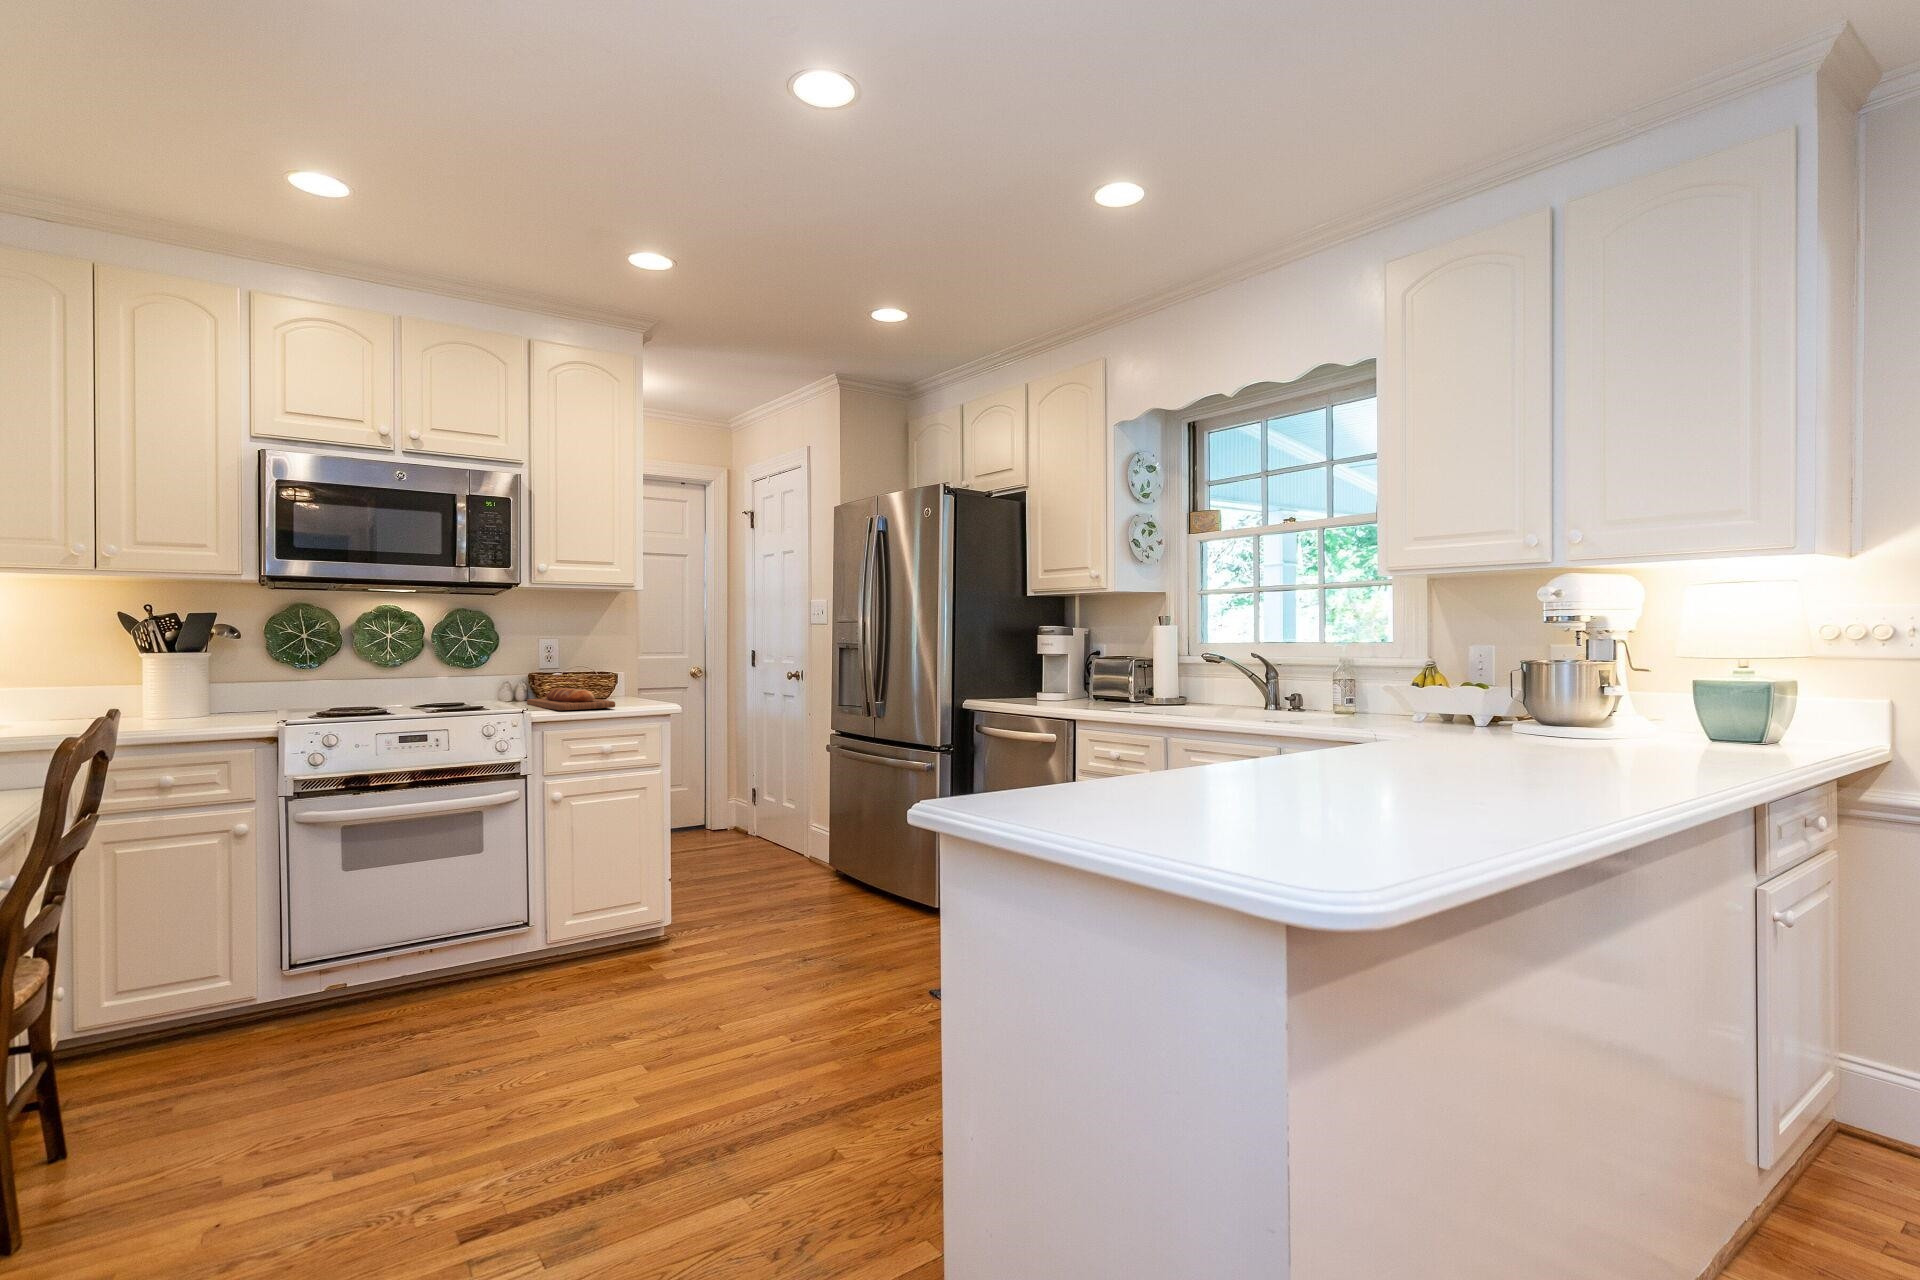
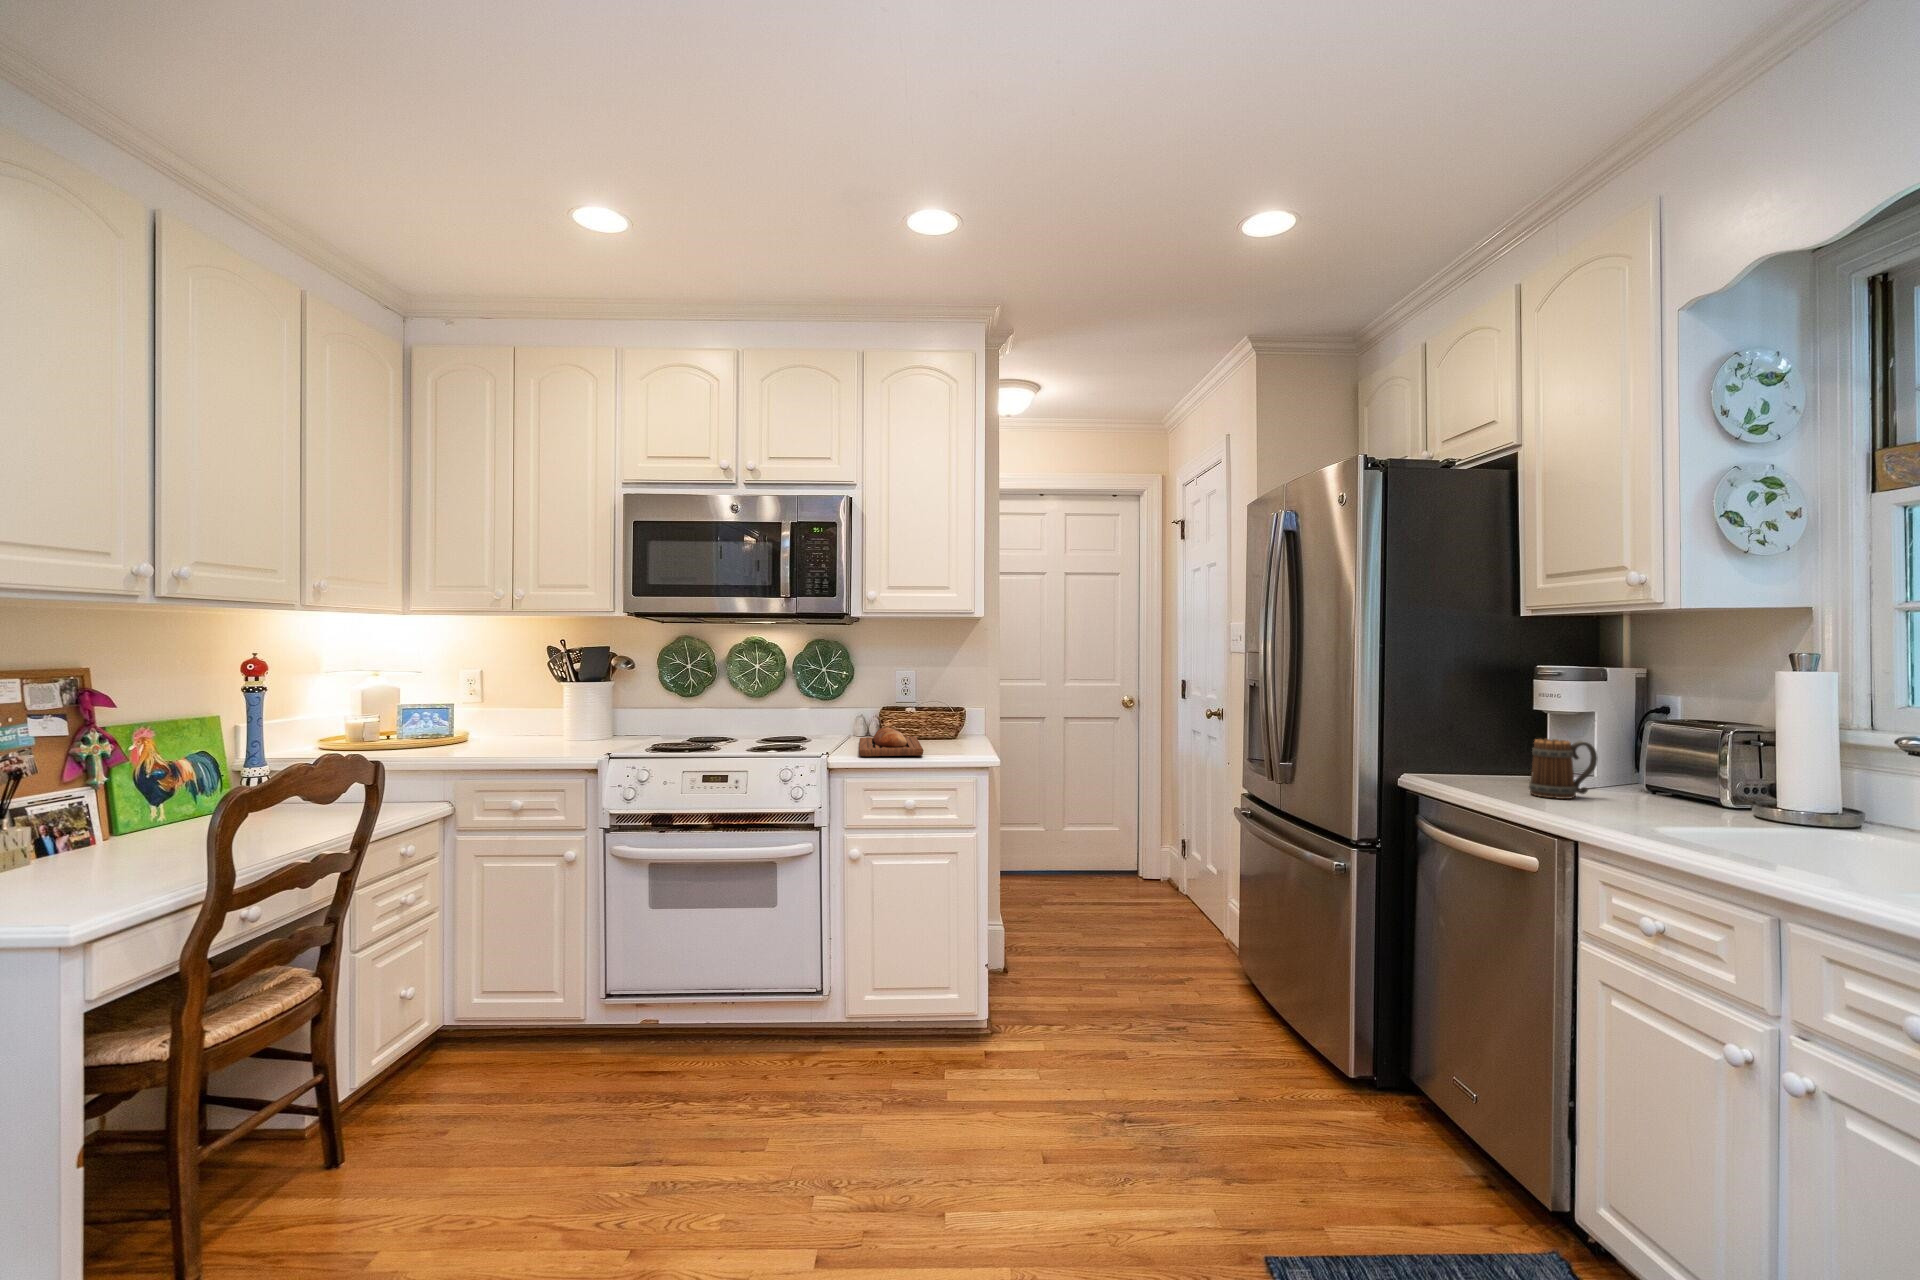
mug: none [1041,670,1074,704] -> present [1529,739,1598,799]

